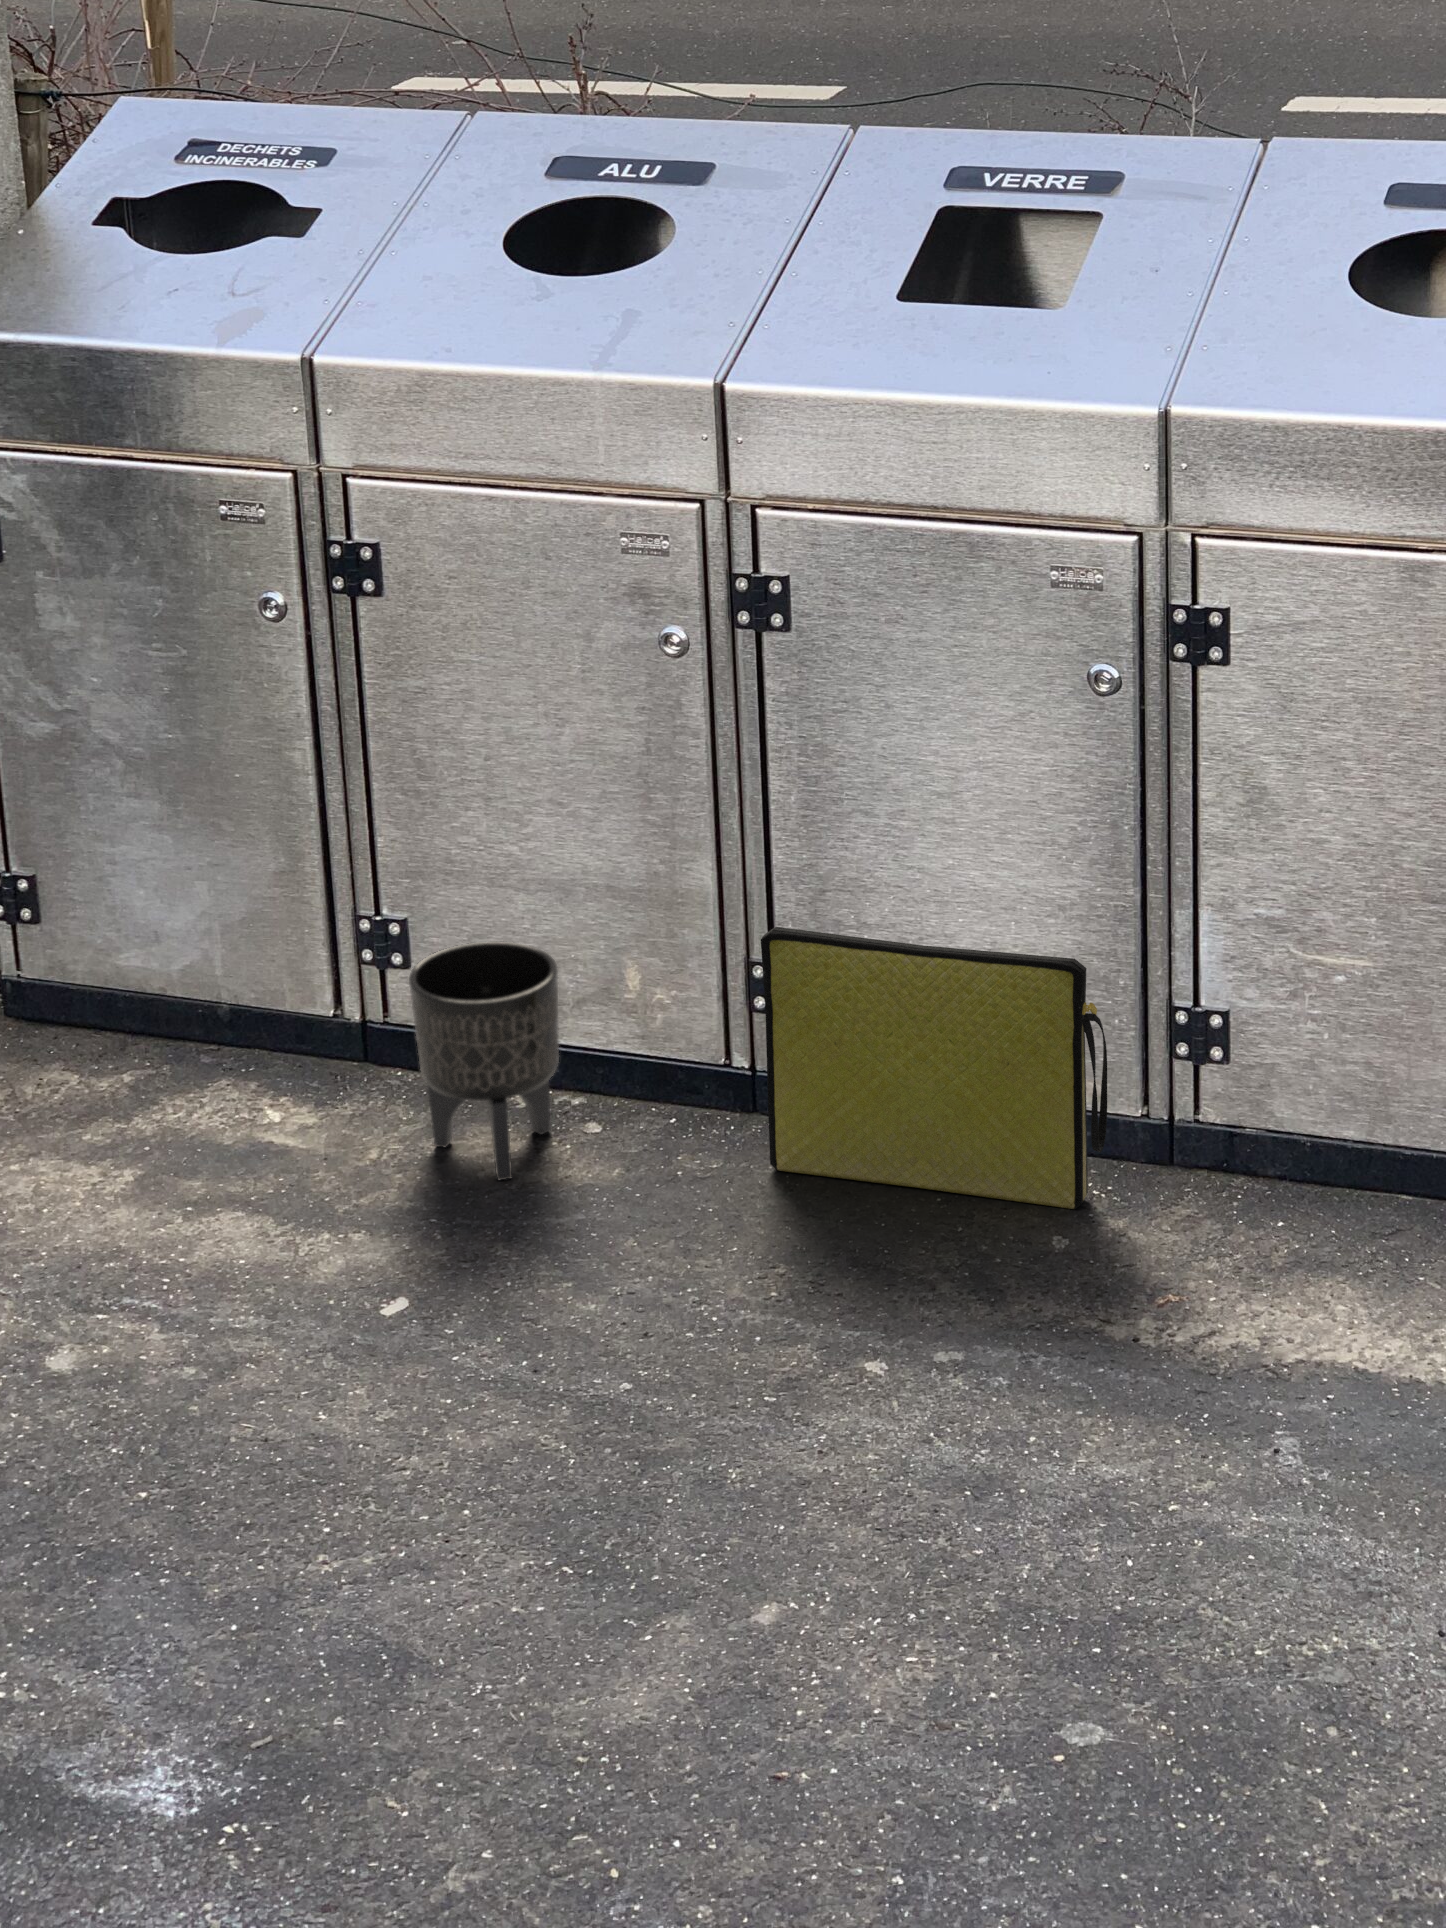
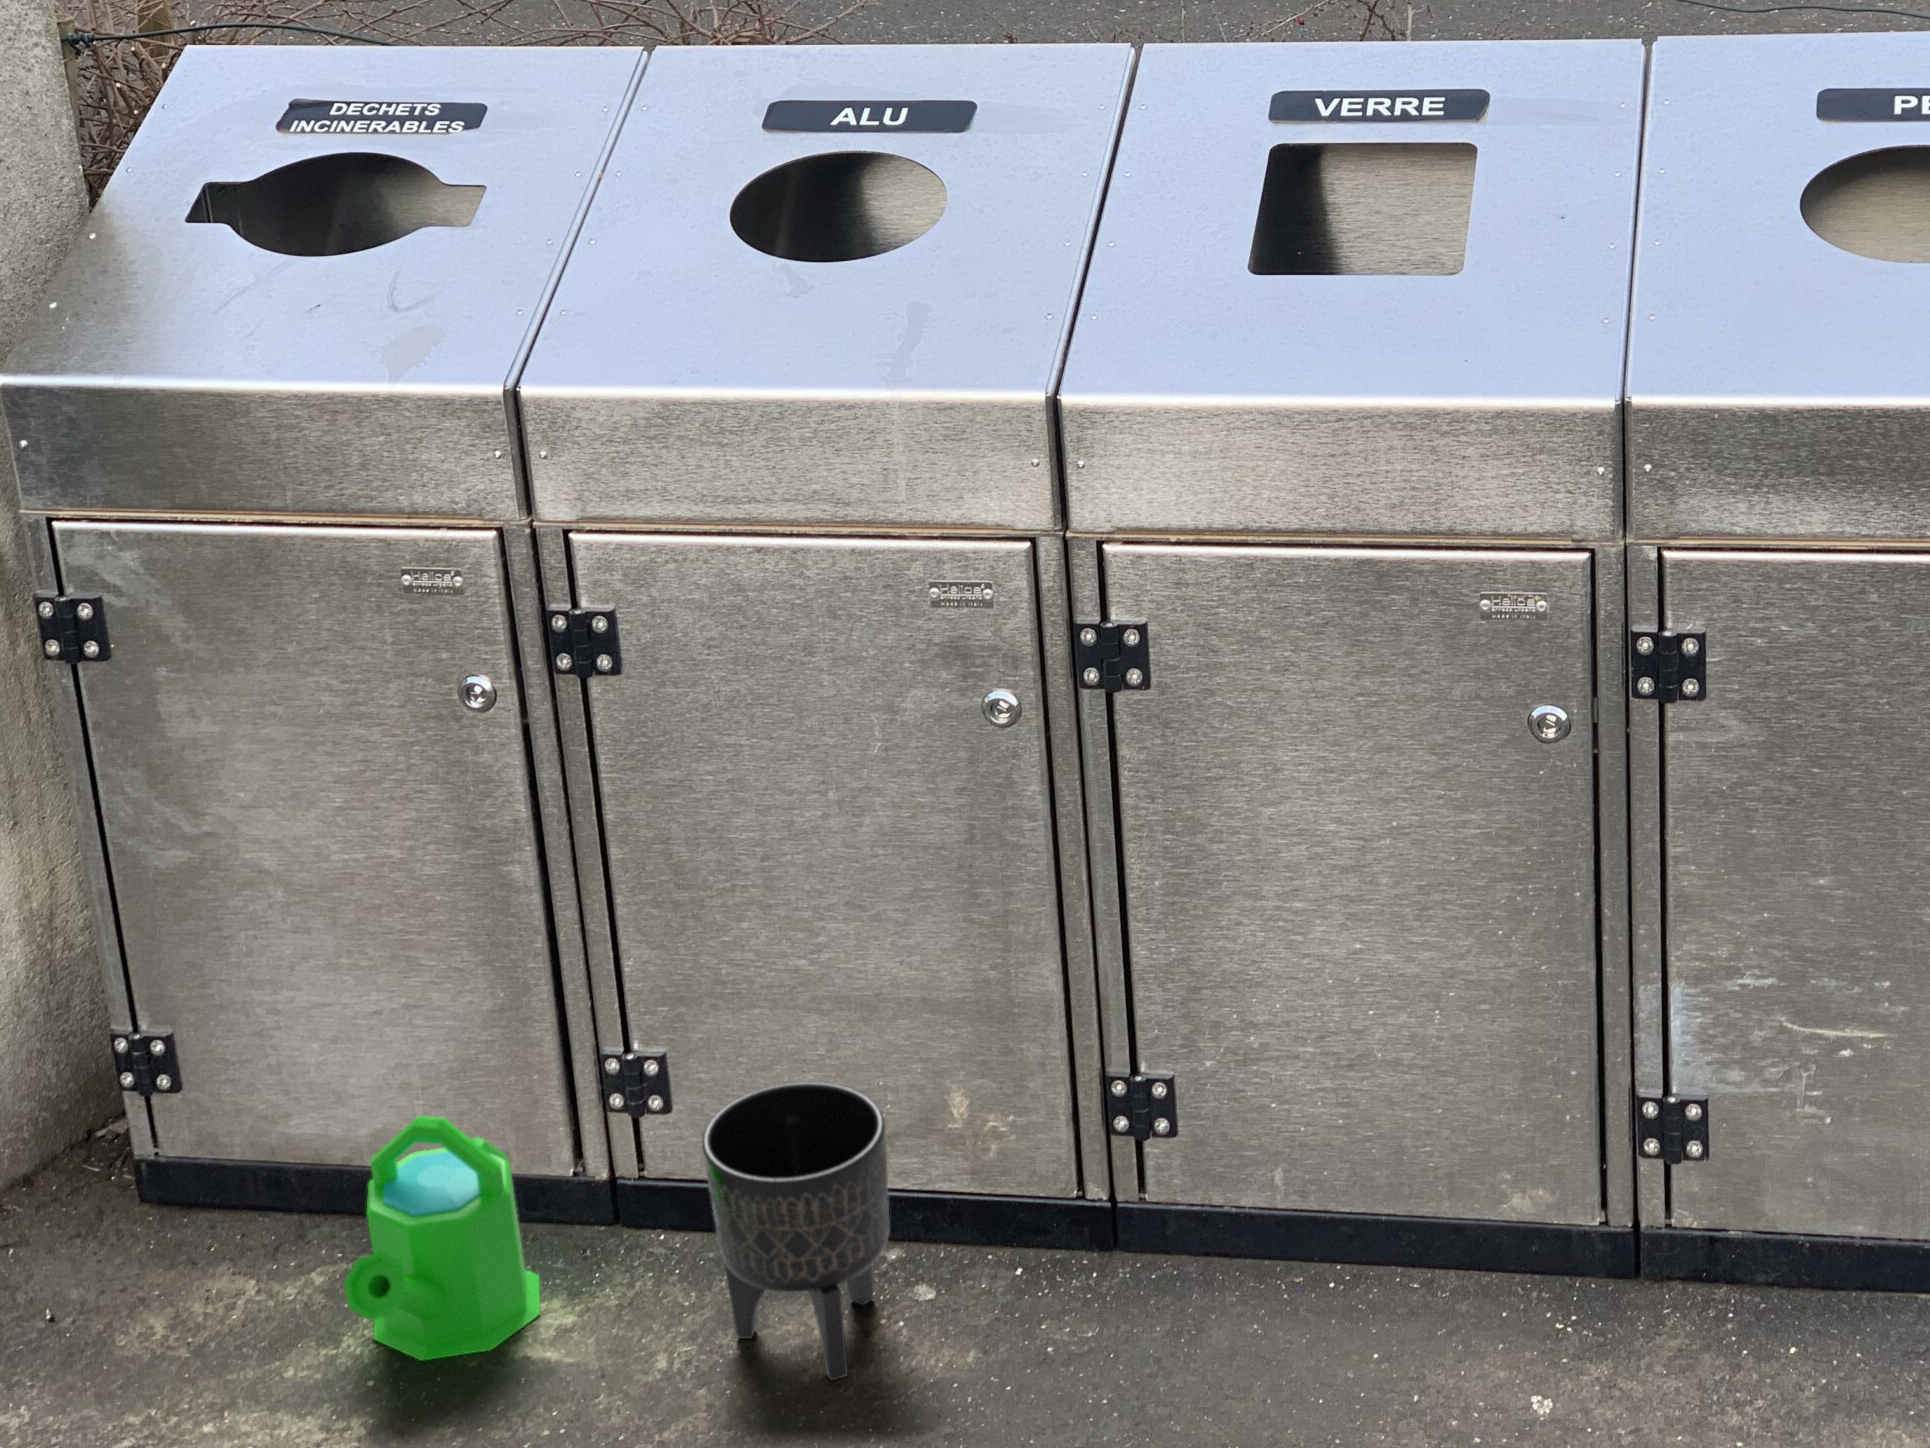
bag: present [761,927,1107,1209] -> none [1143,1045,1572,1343]
watering can: none [126,943,296,1138] -> present [344,1116,540,1361]

